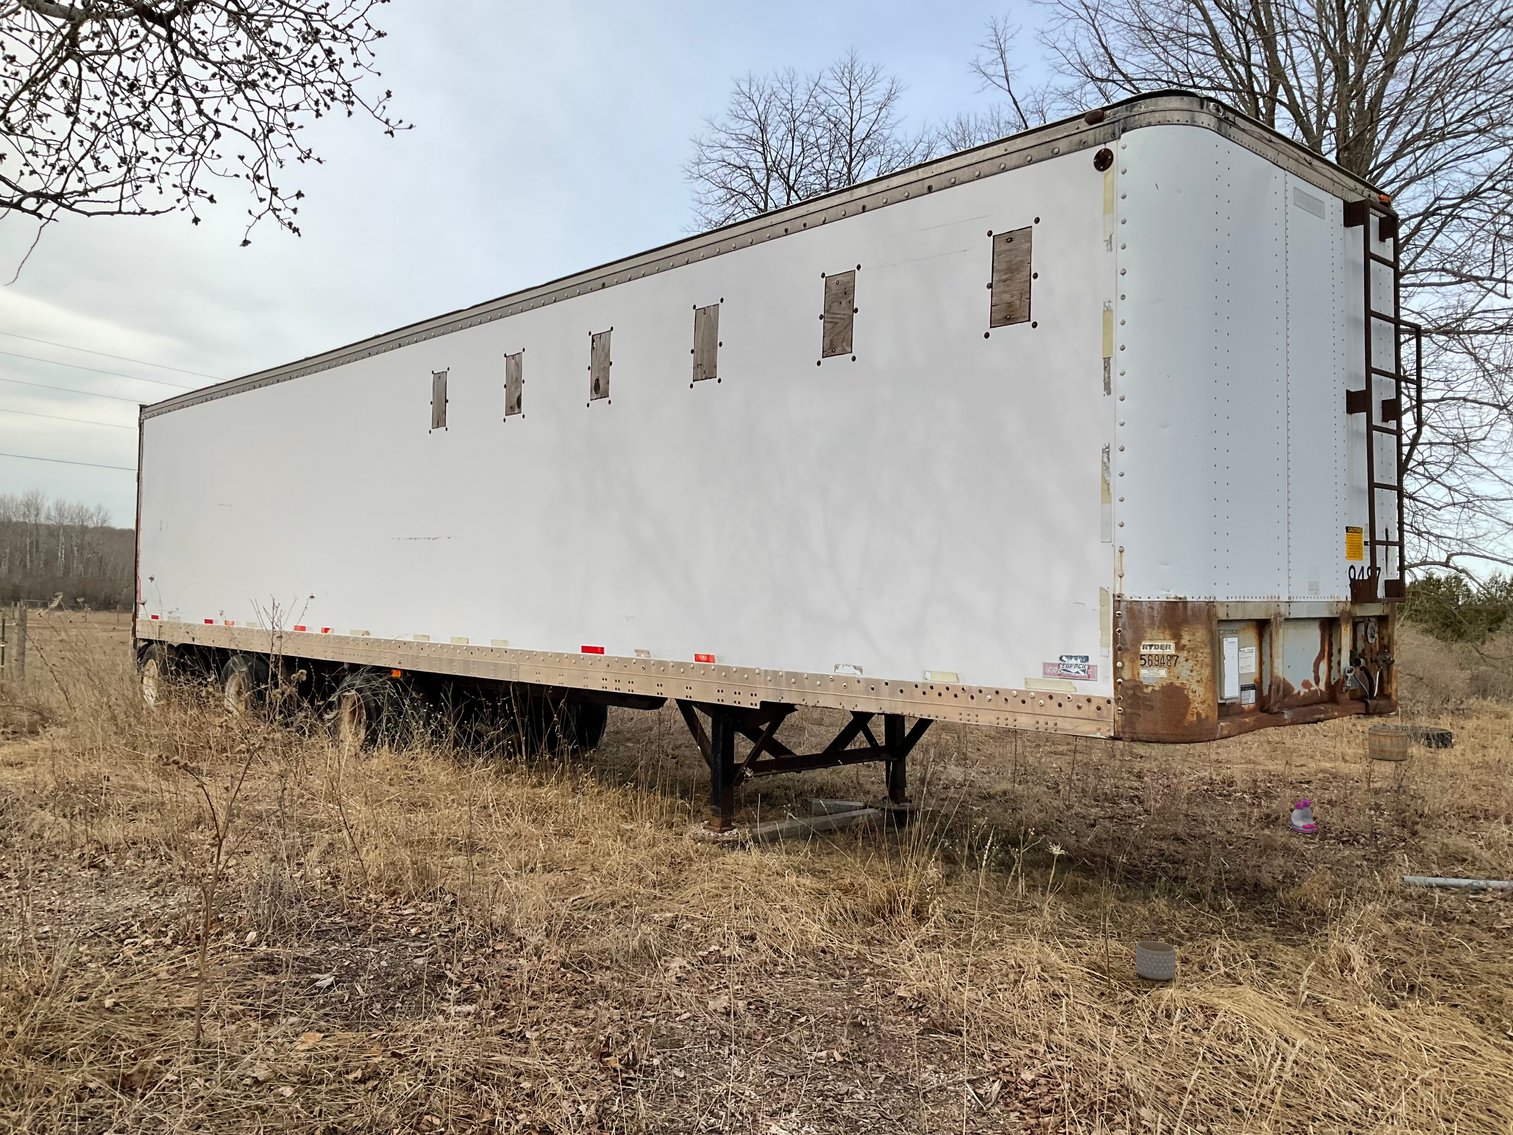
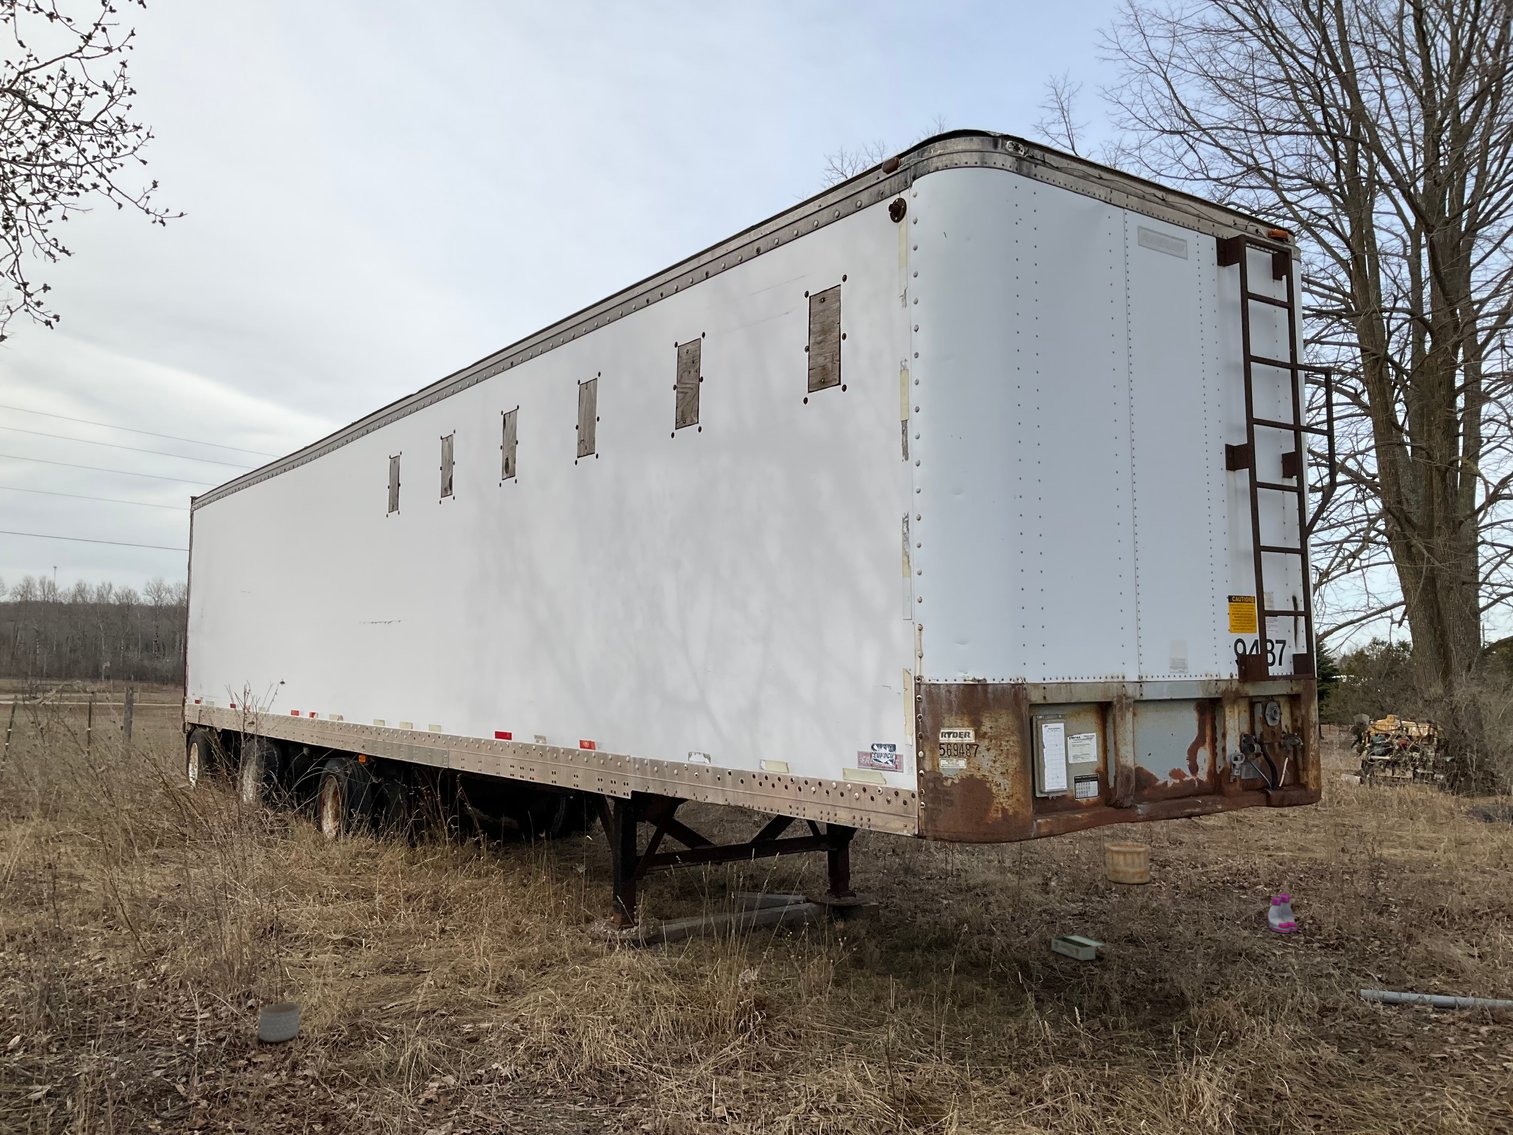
wooden bucket: present [1367,729,1408,760] -> present [1105,842,1150,883]
toolbox: none [1119,835,1172,857] -> present [1052,935,1107,960]
planter: present [1136,941,1175,980] -> present [259,1003,300,1042]

